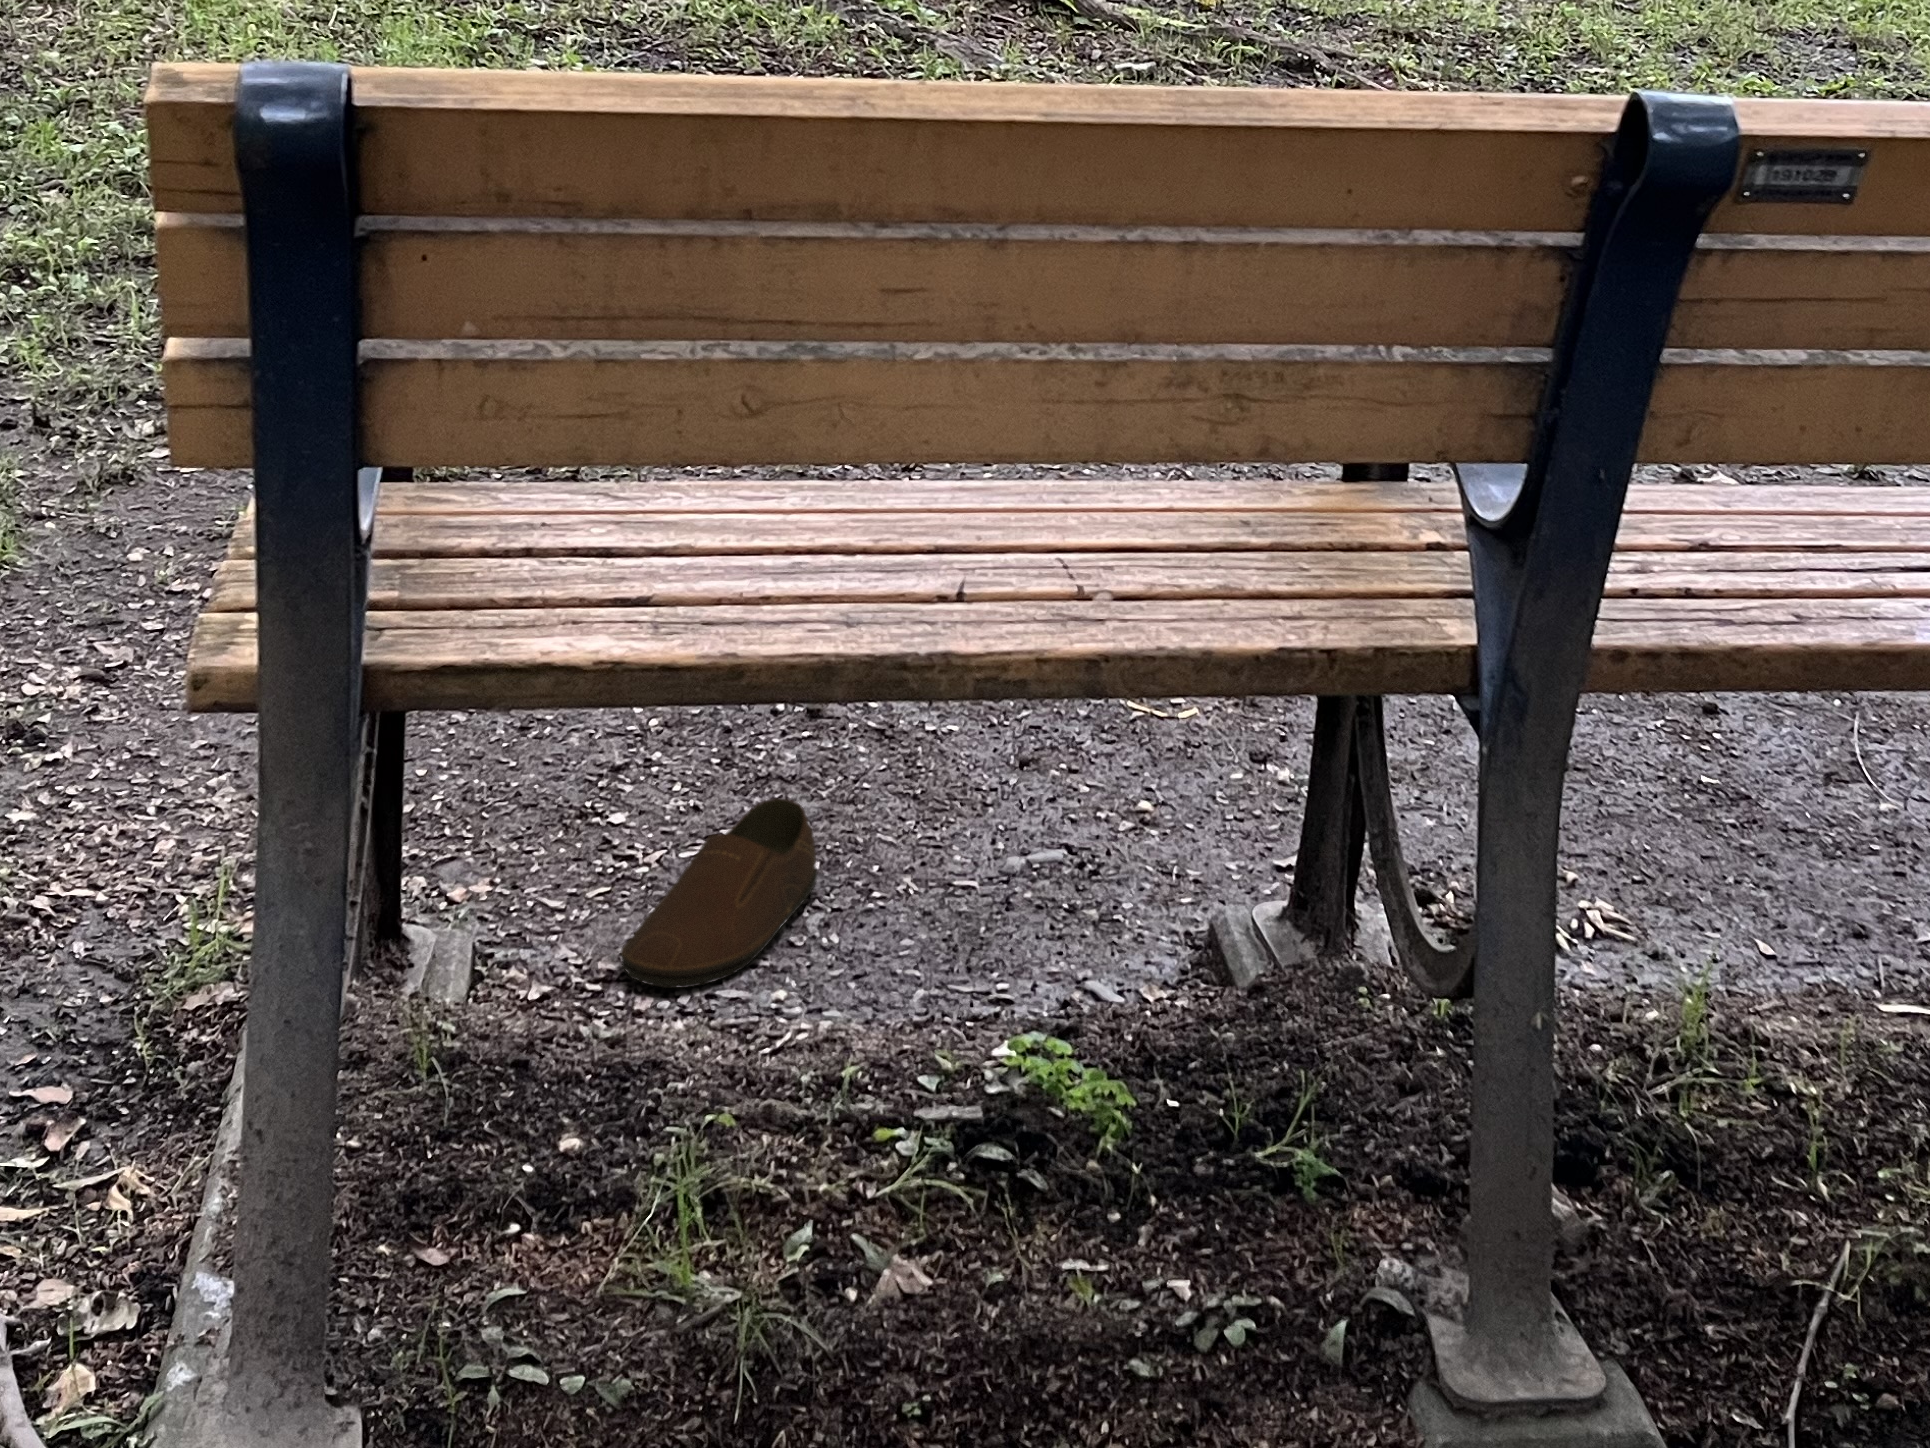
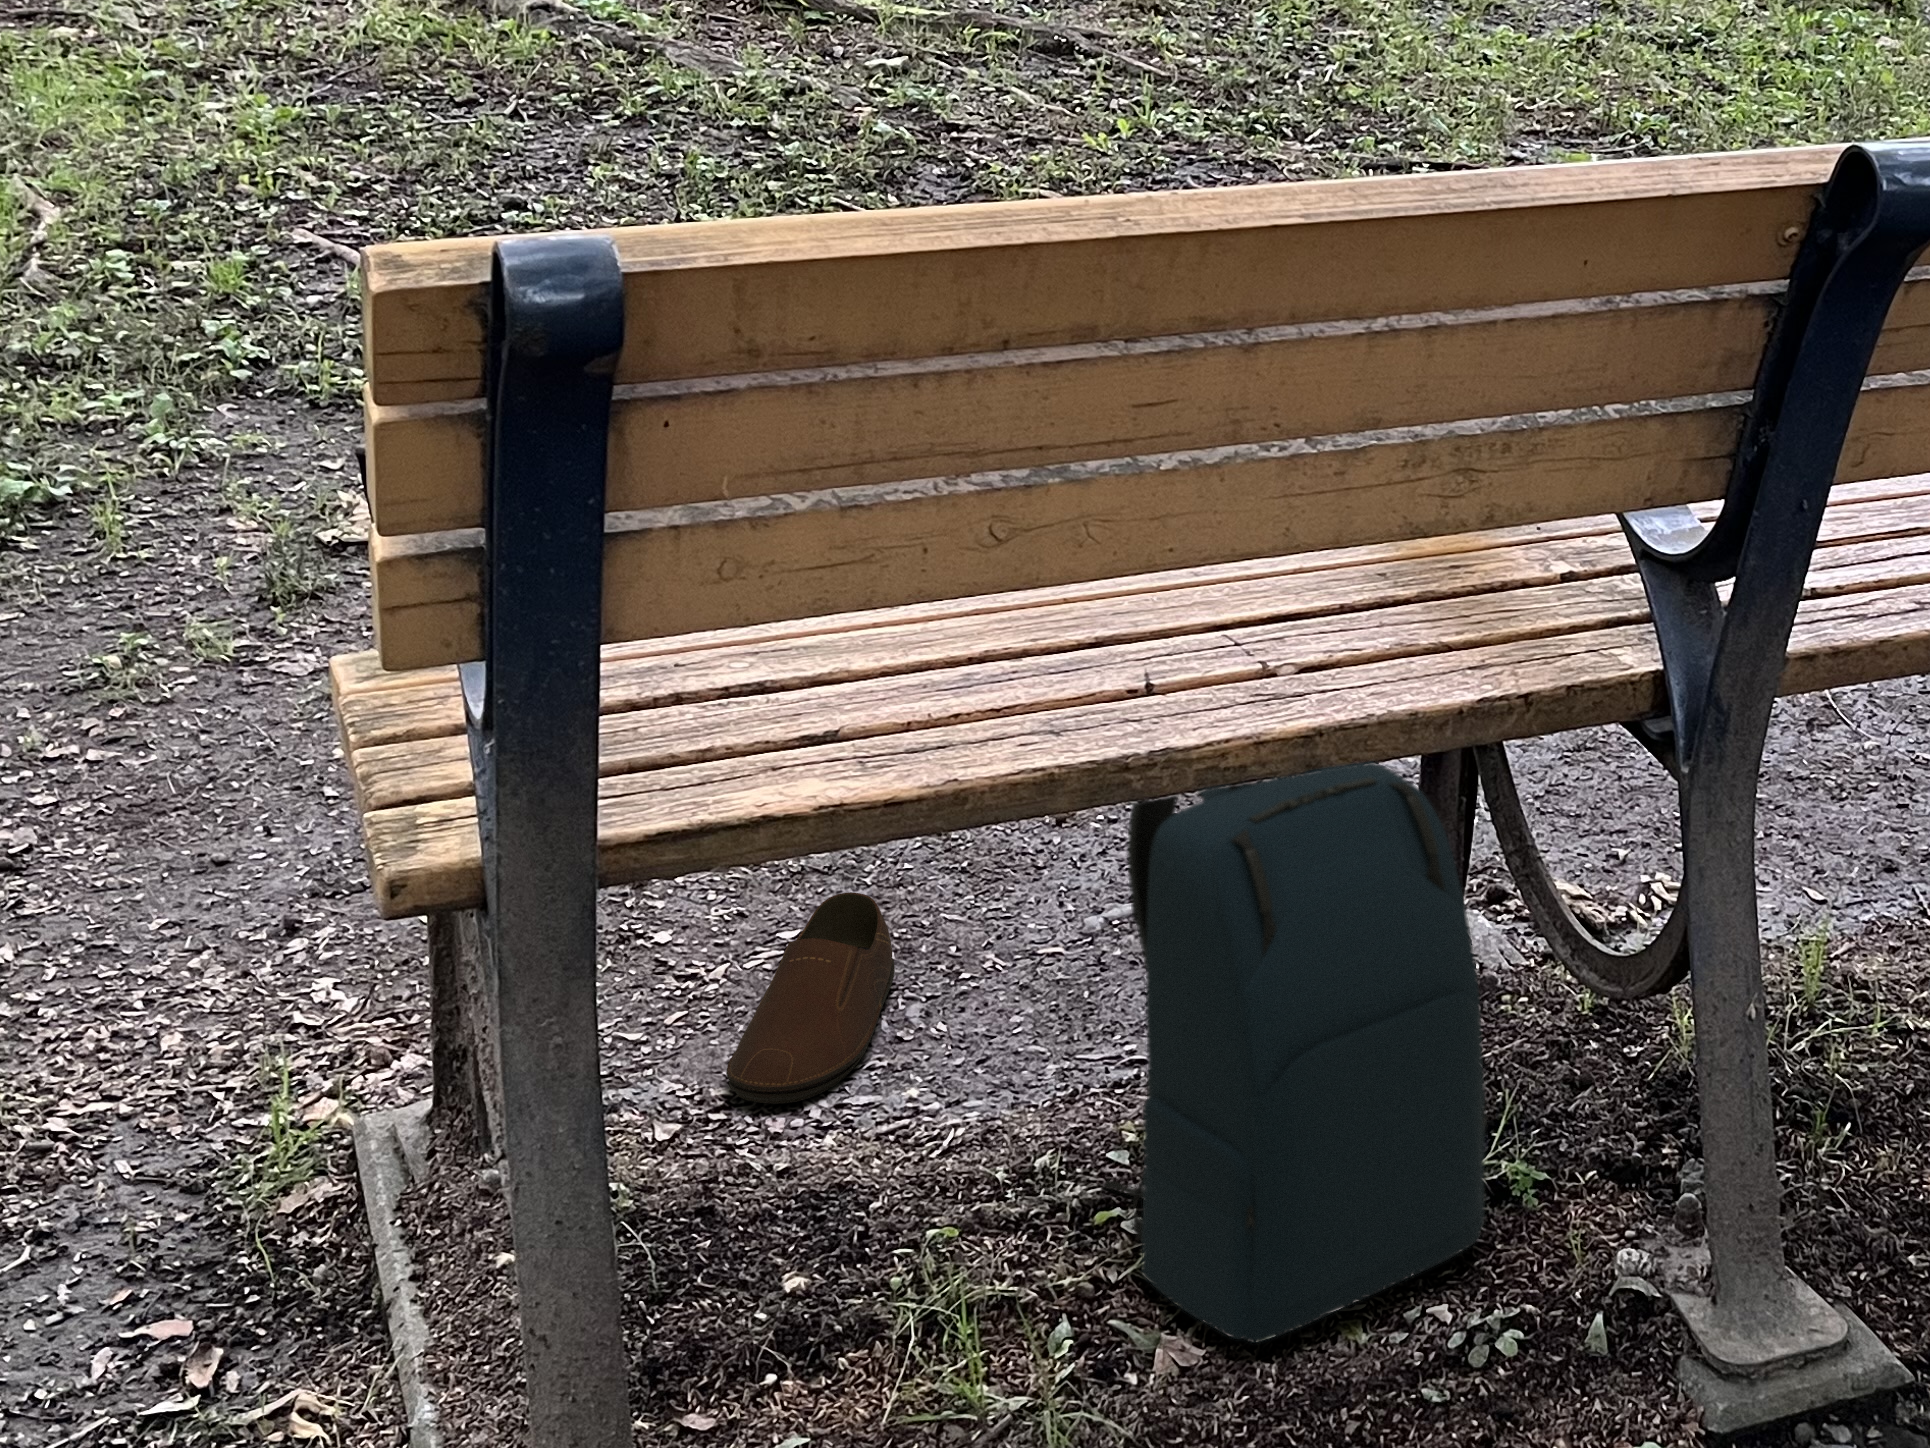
backpack: none [912,663,1275,1287] -> present [1103,762,1487,1343]

